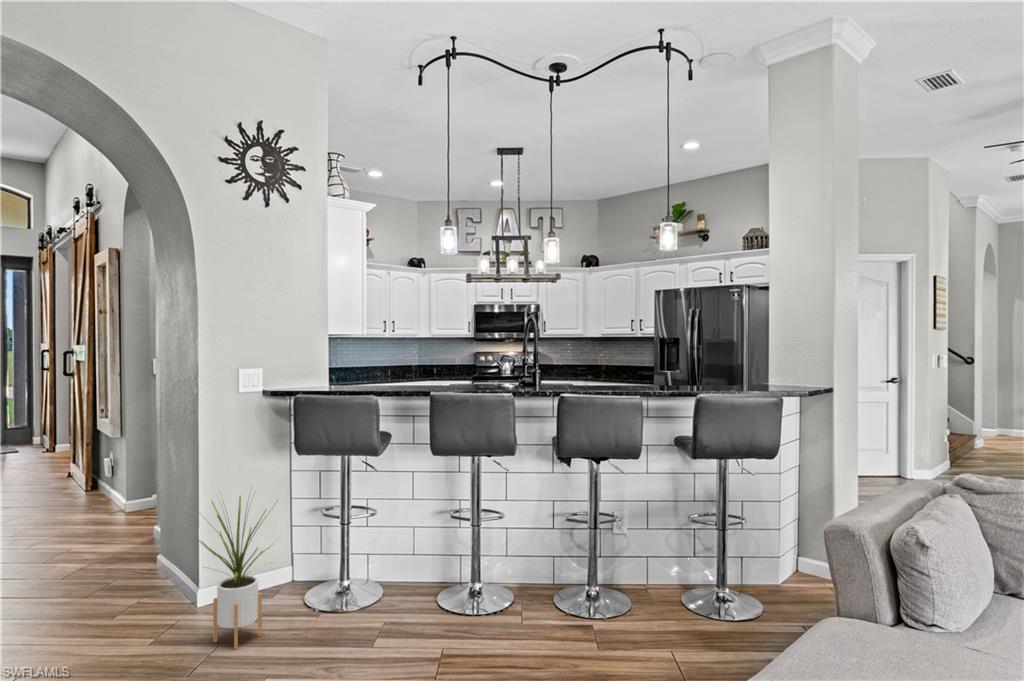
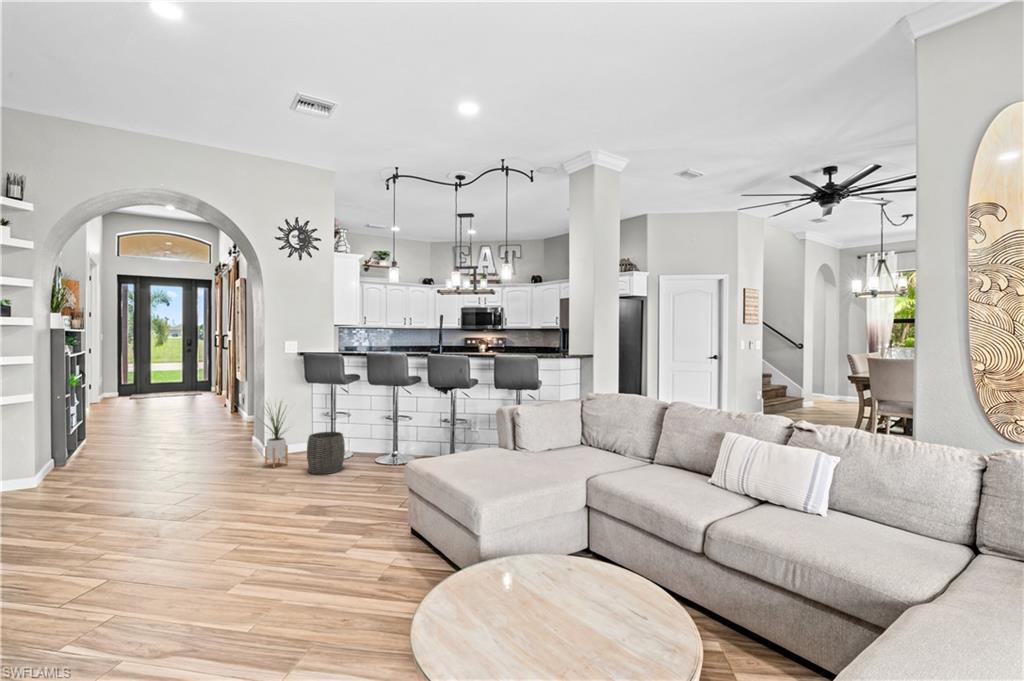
woven basket: none [315,560,393,664] -> present [307,432,345,474]

